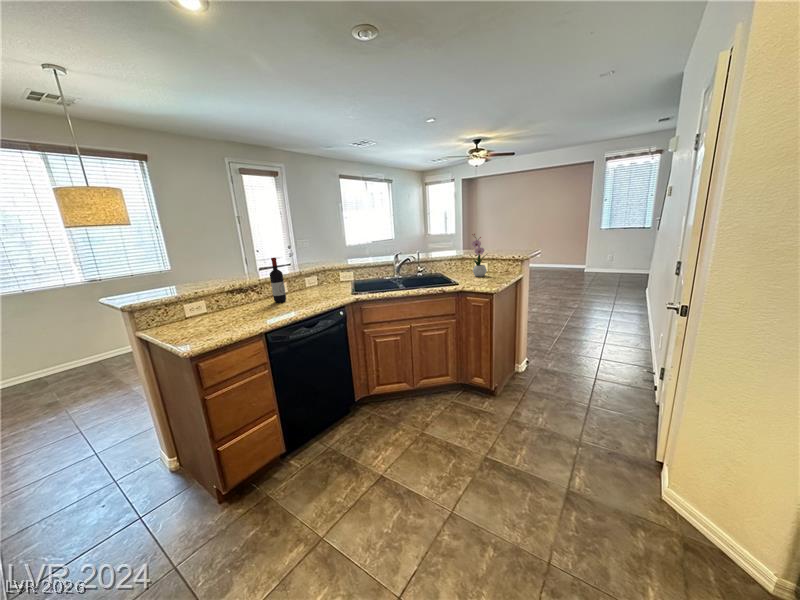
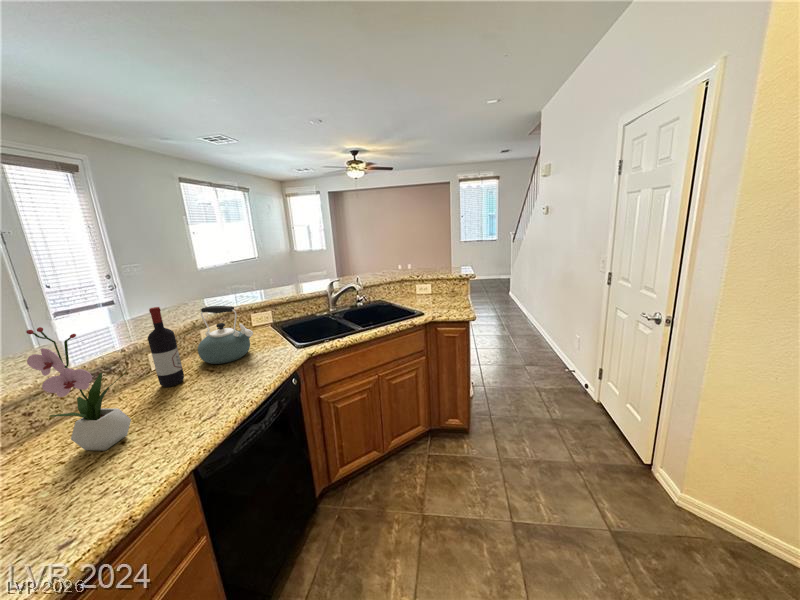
flower arrangement: present [472,234,487,277] -> present [26,327,131,451]
kettle: none [298,262,327,297] -> present [198,306,253,364]

